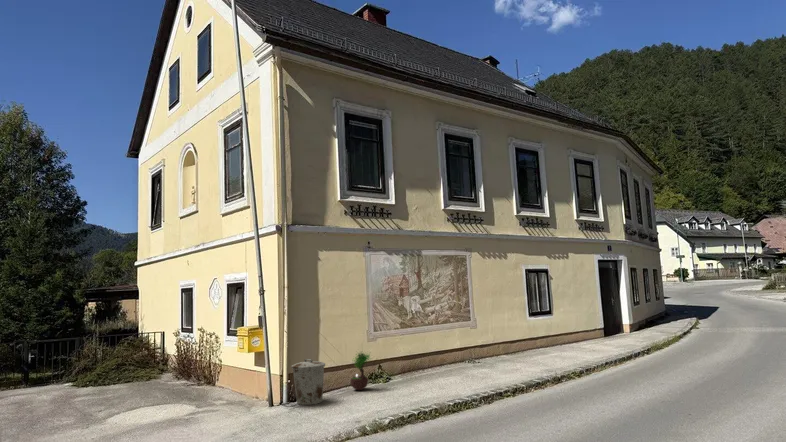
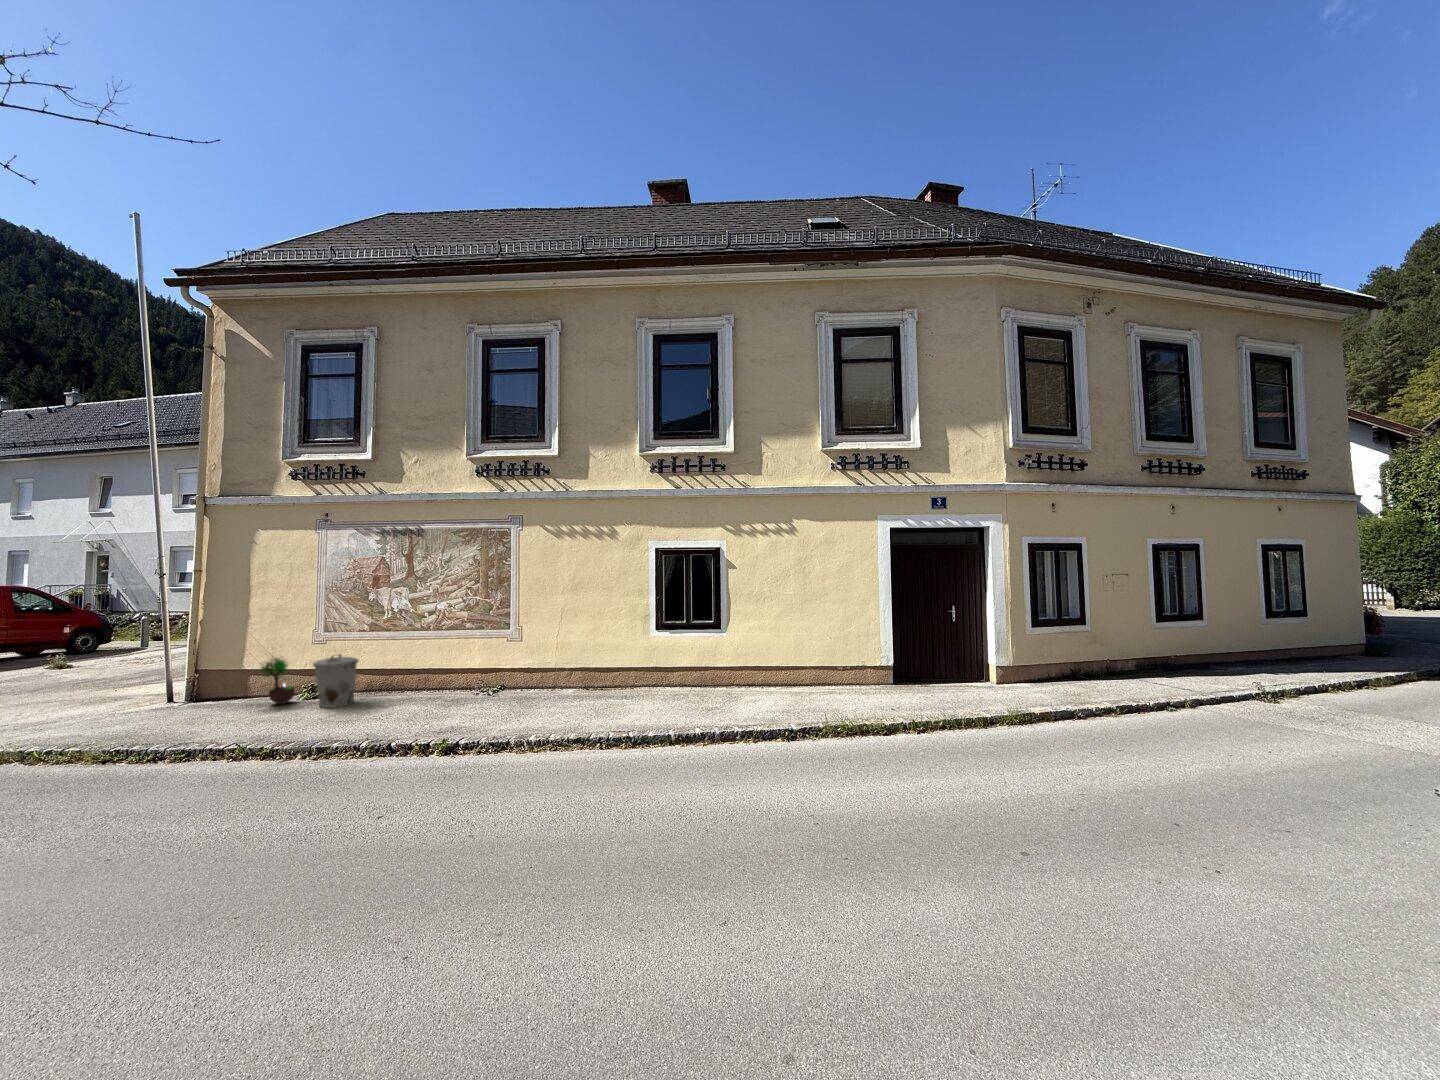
trash can: present [291,359,325,405] -> present [313,654,359,708]

